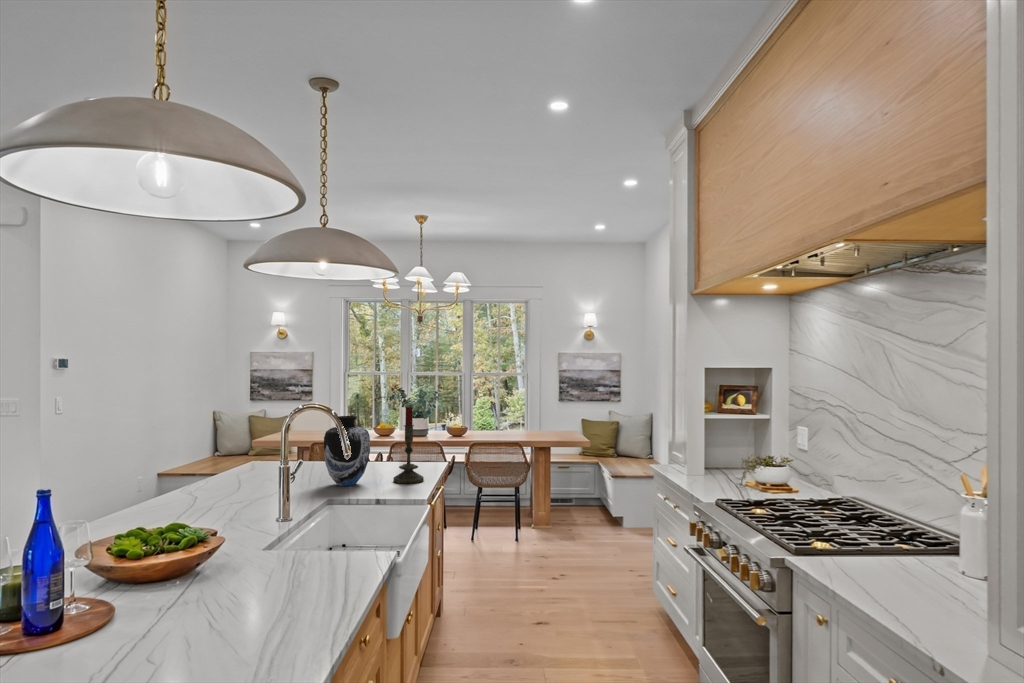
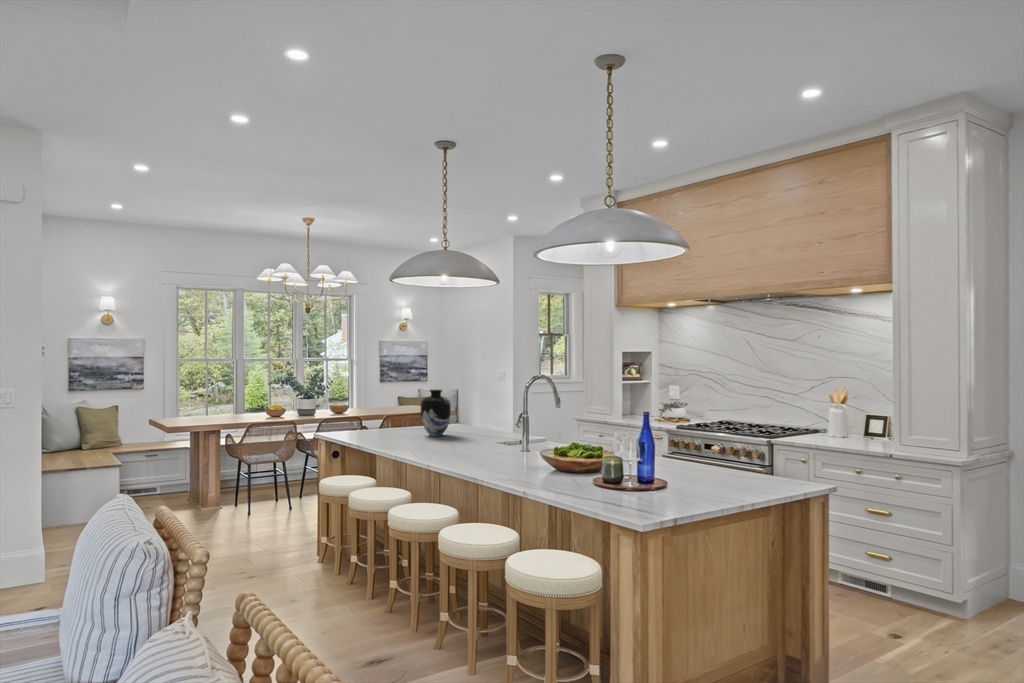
candle: present [393,406,424,484] -> none [455,381,475,432]

